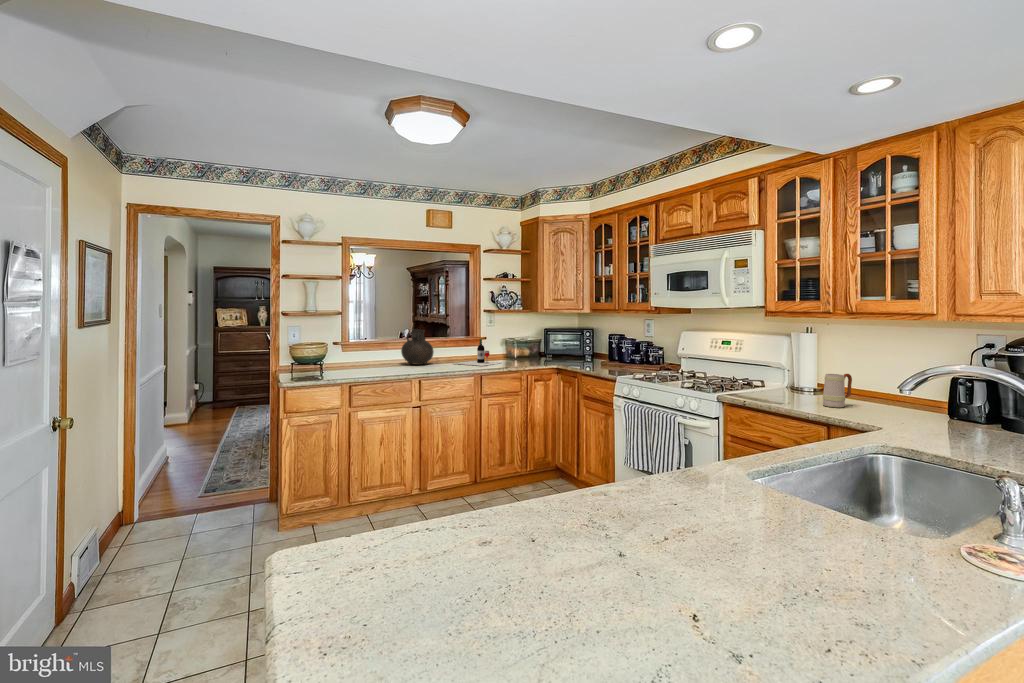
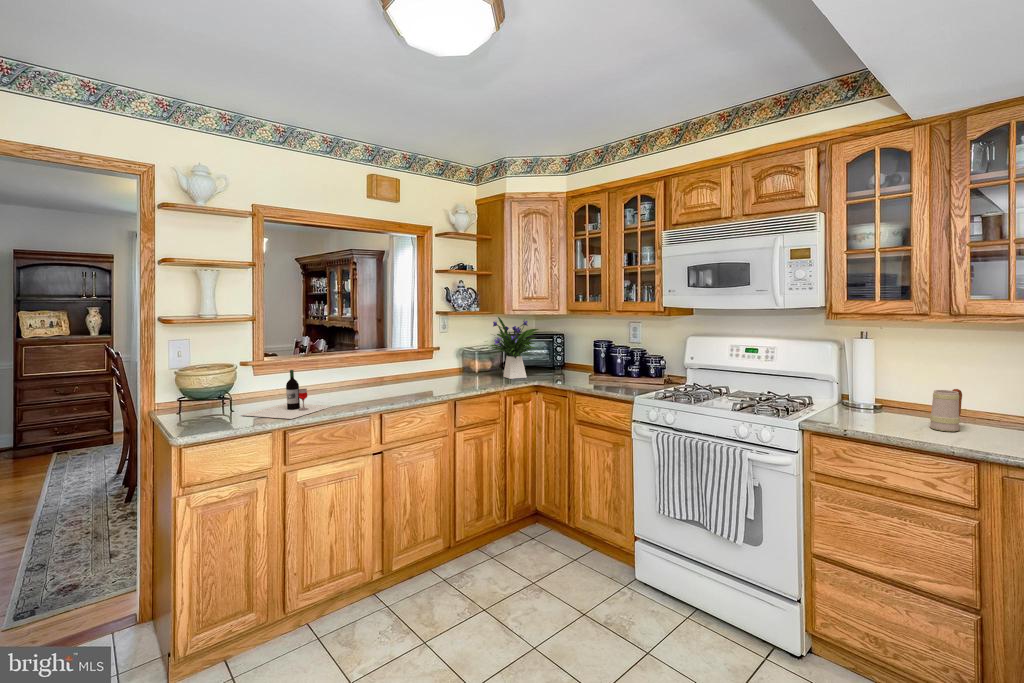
flower arrangement: none [517,314,564,364] -> present [491,317,538,379]
vase: present [401,329,434,365] -> none [333,342,378,389]
wine bottle: present [455,339,500,366] -> present [244,370,332,419]

